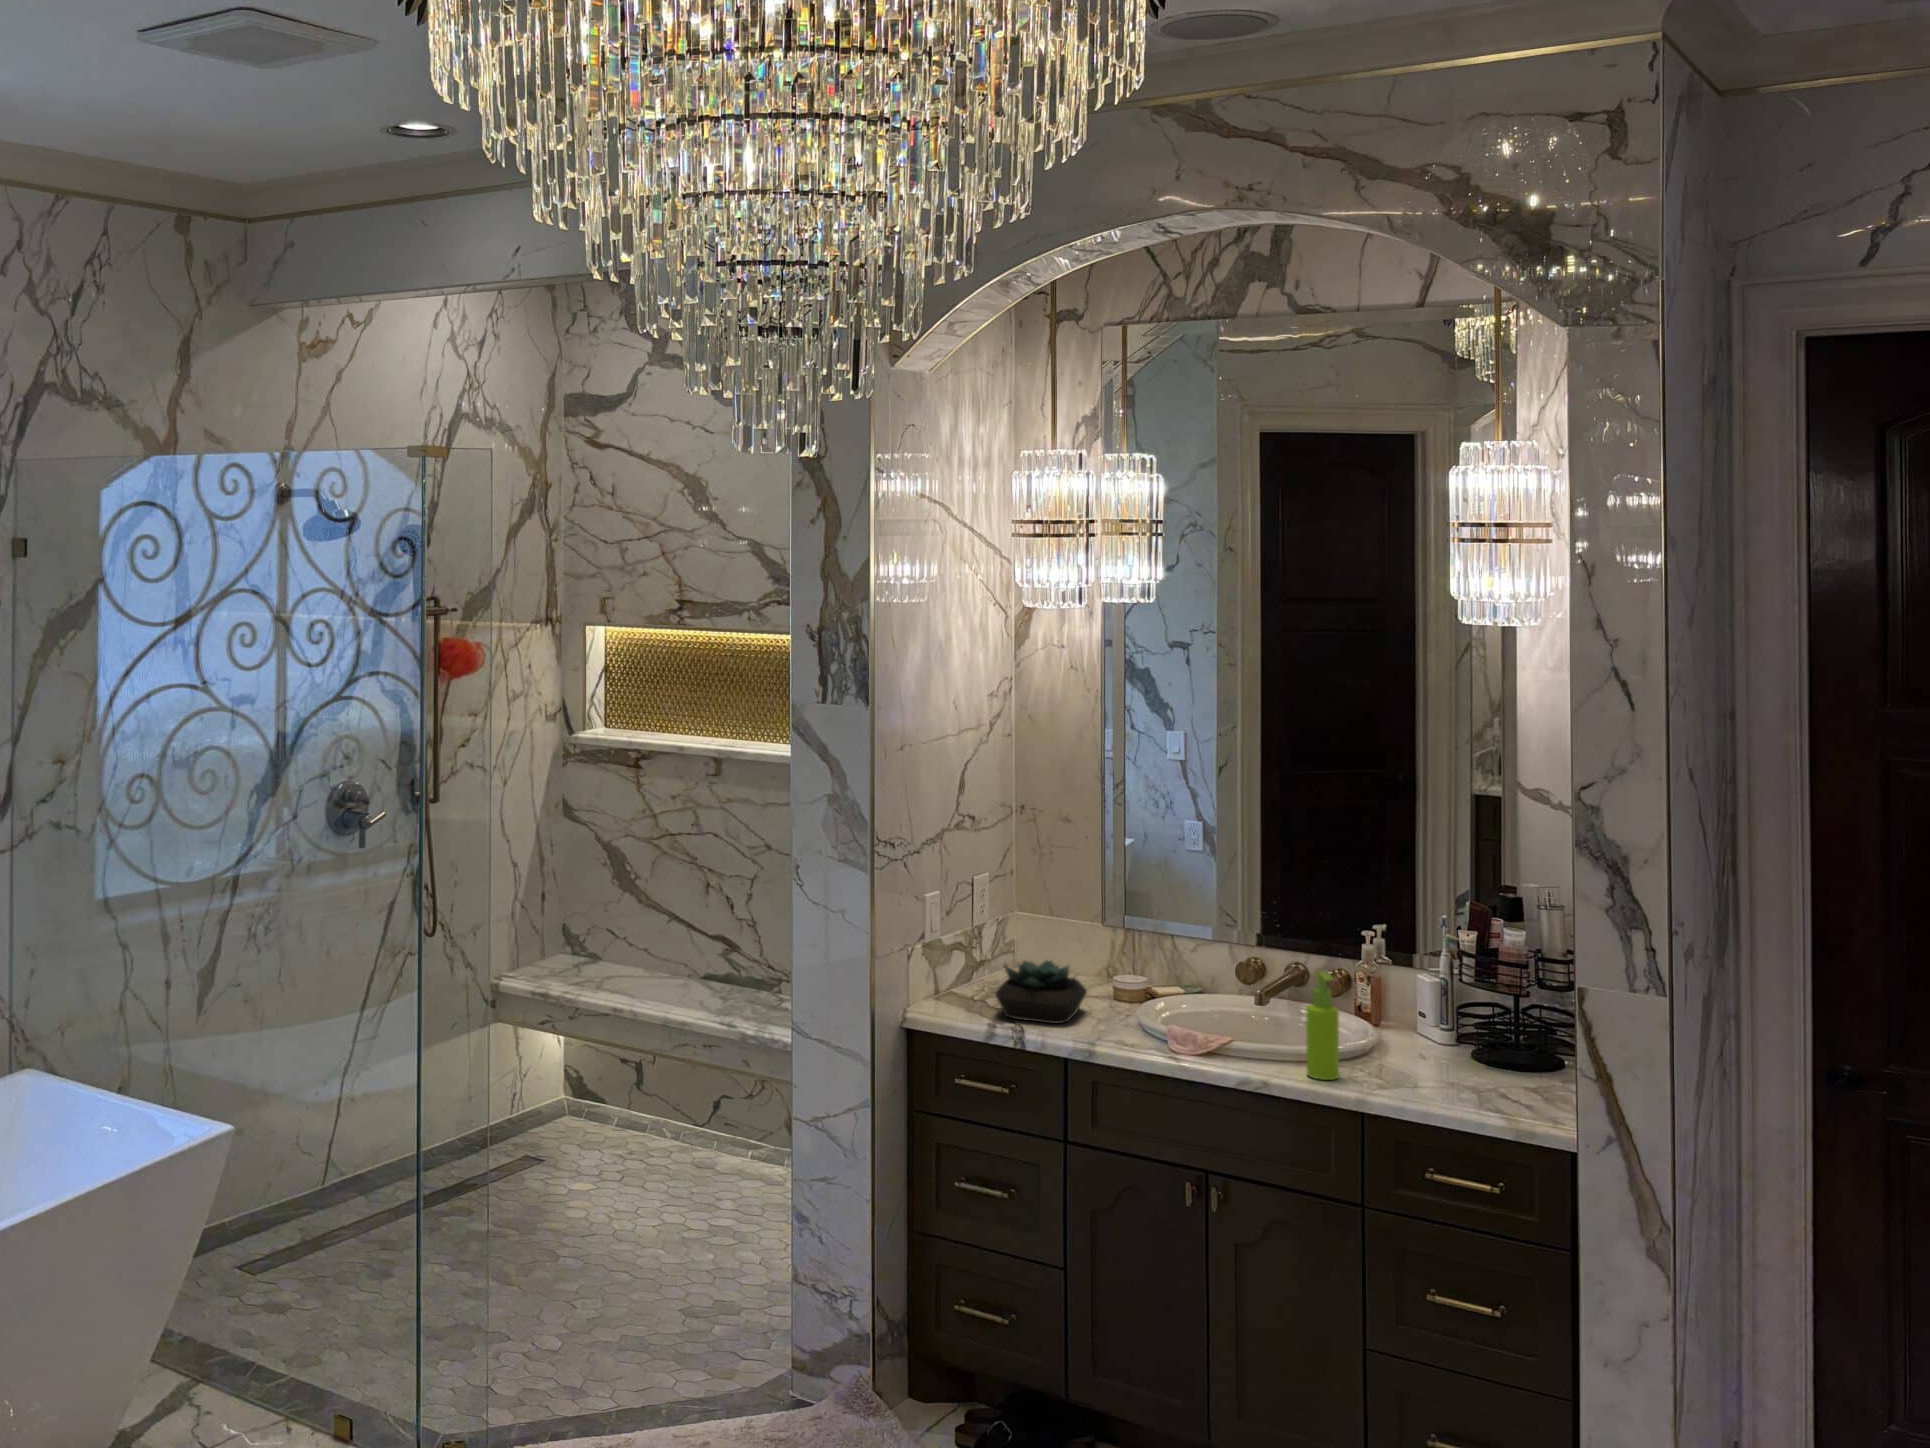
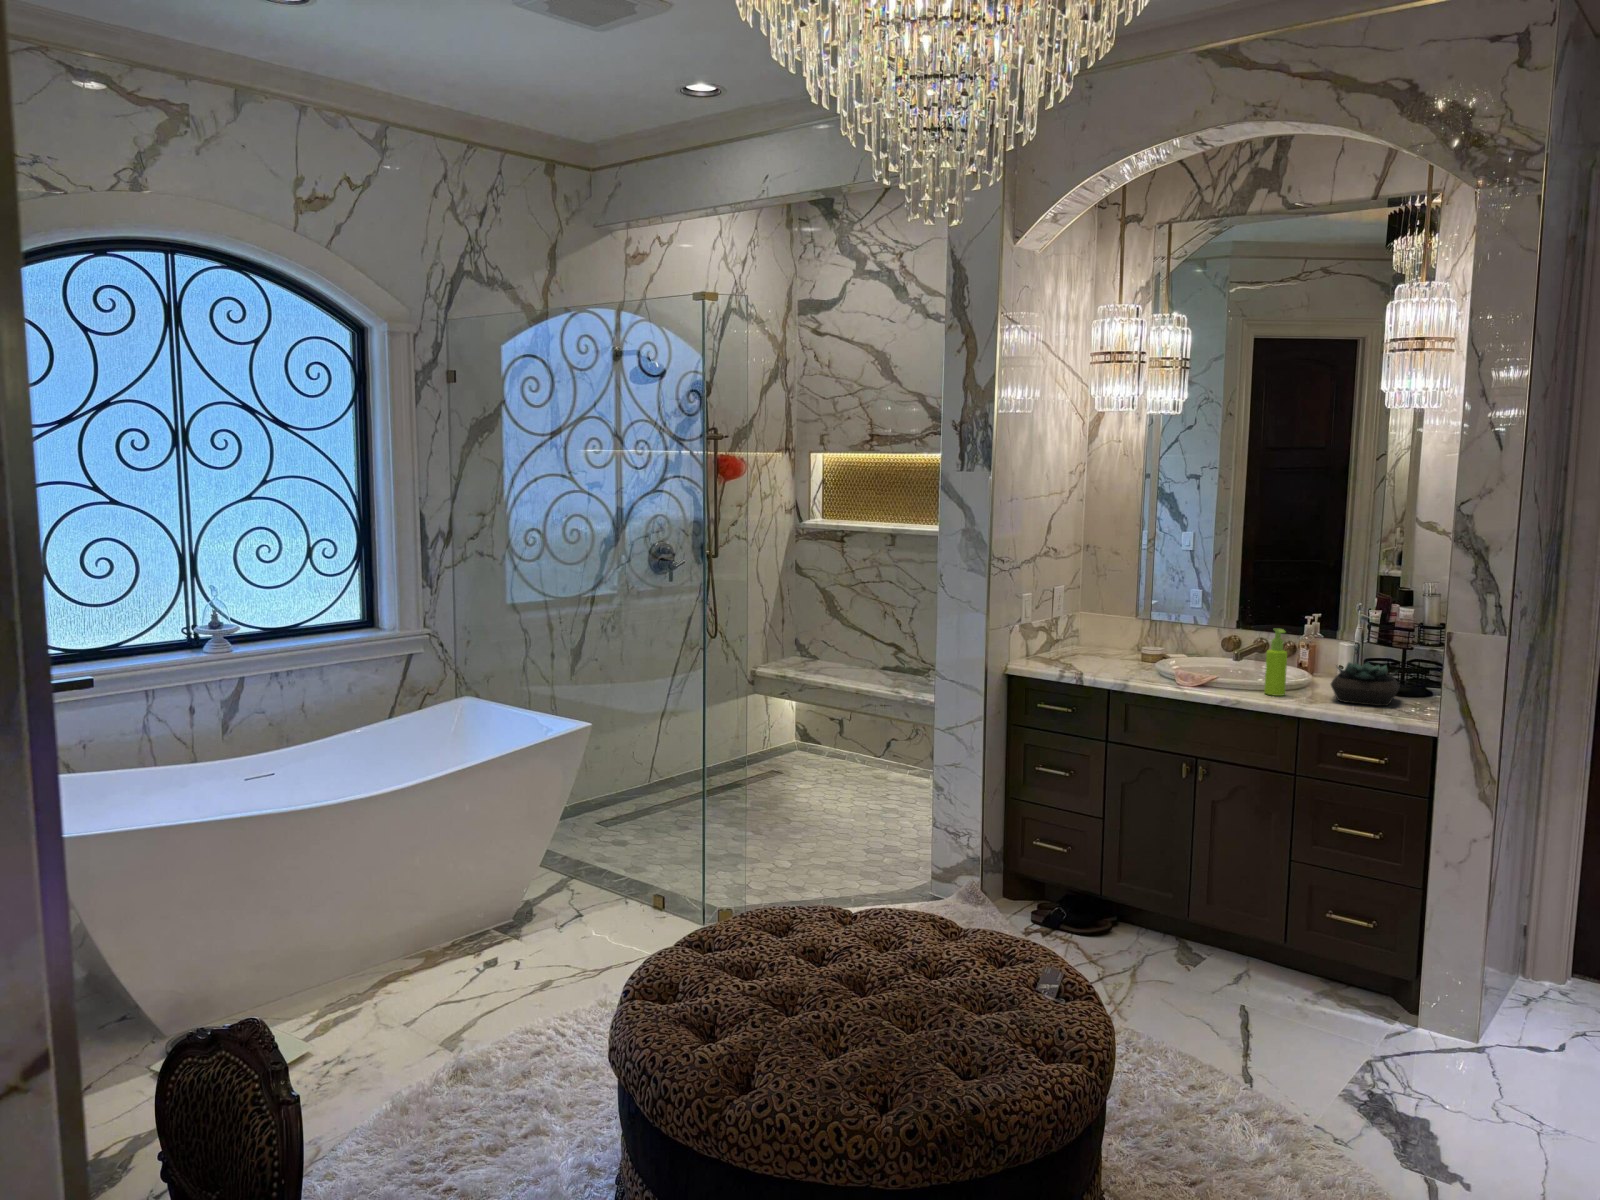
succulent plant: present [995,961,1087,1024] -> present [1331,662,1400,706]

